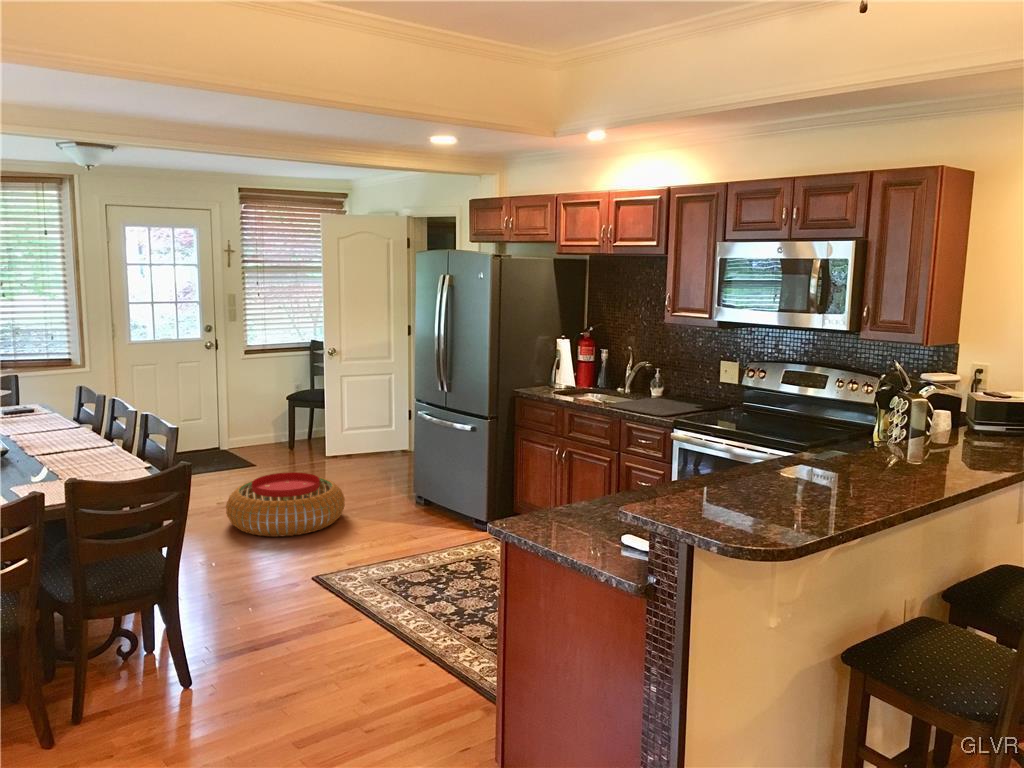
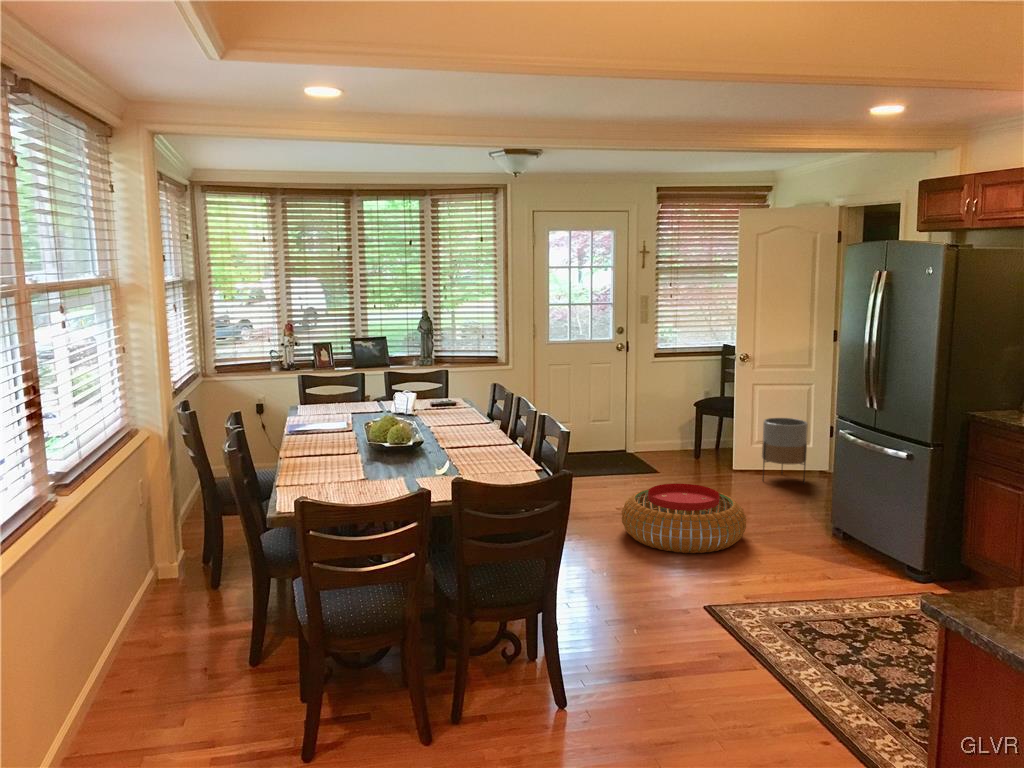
planter: none [353,405,391,464] -> present [762,418,808,483]

